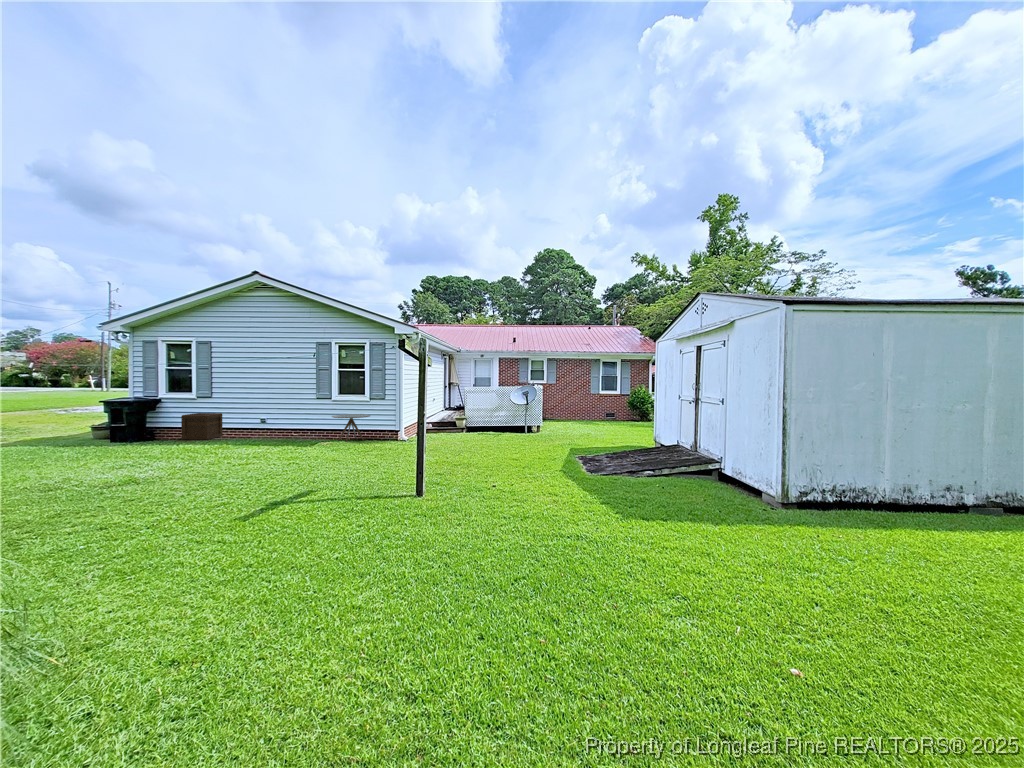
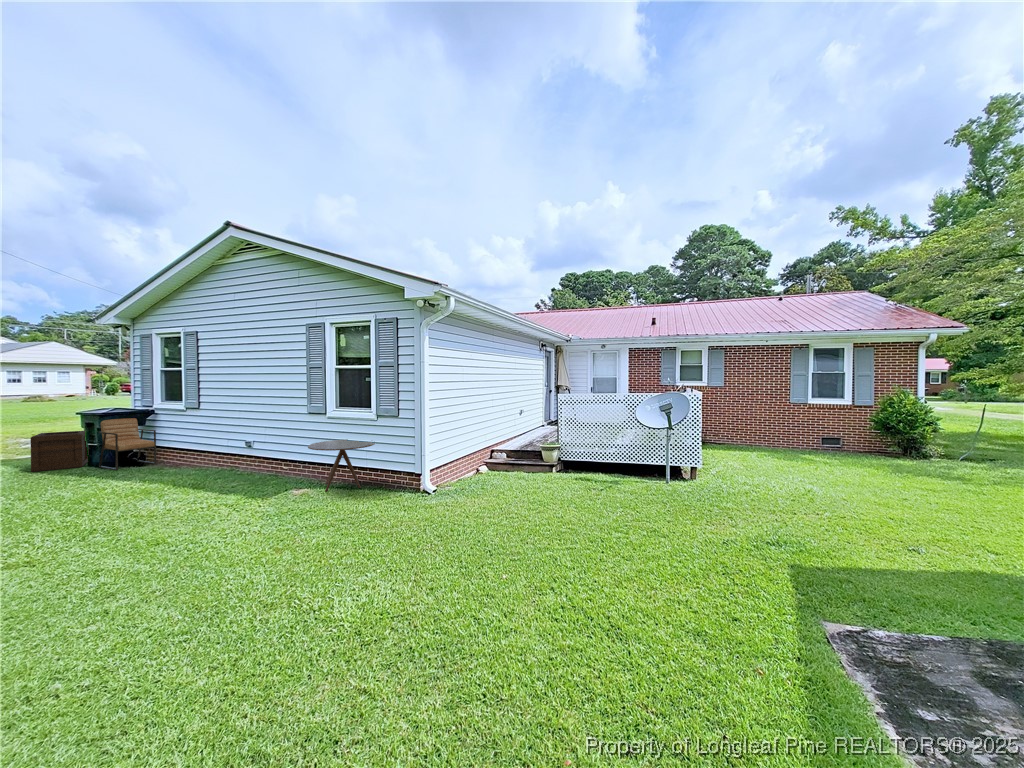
chair: none [131,405,176,441] -> present [99,418,156,470]
wooden crate: present [181,413,222,440] -> present [30,430,88,472]

